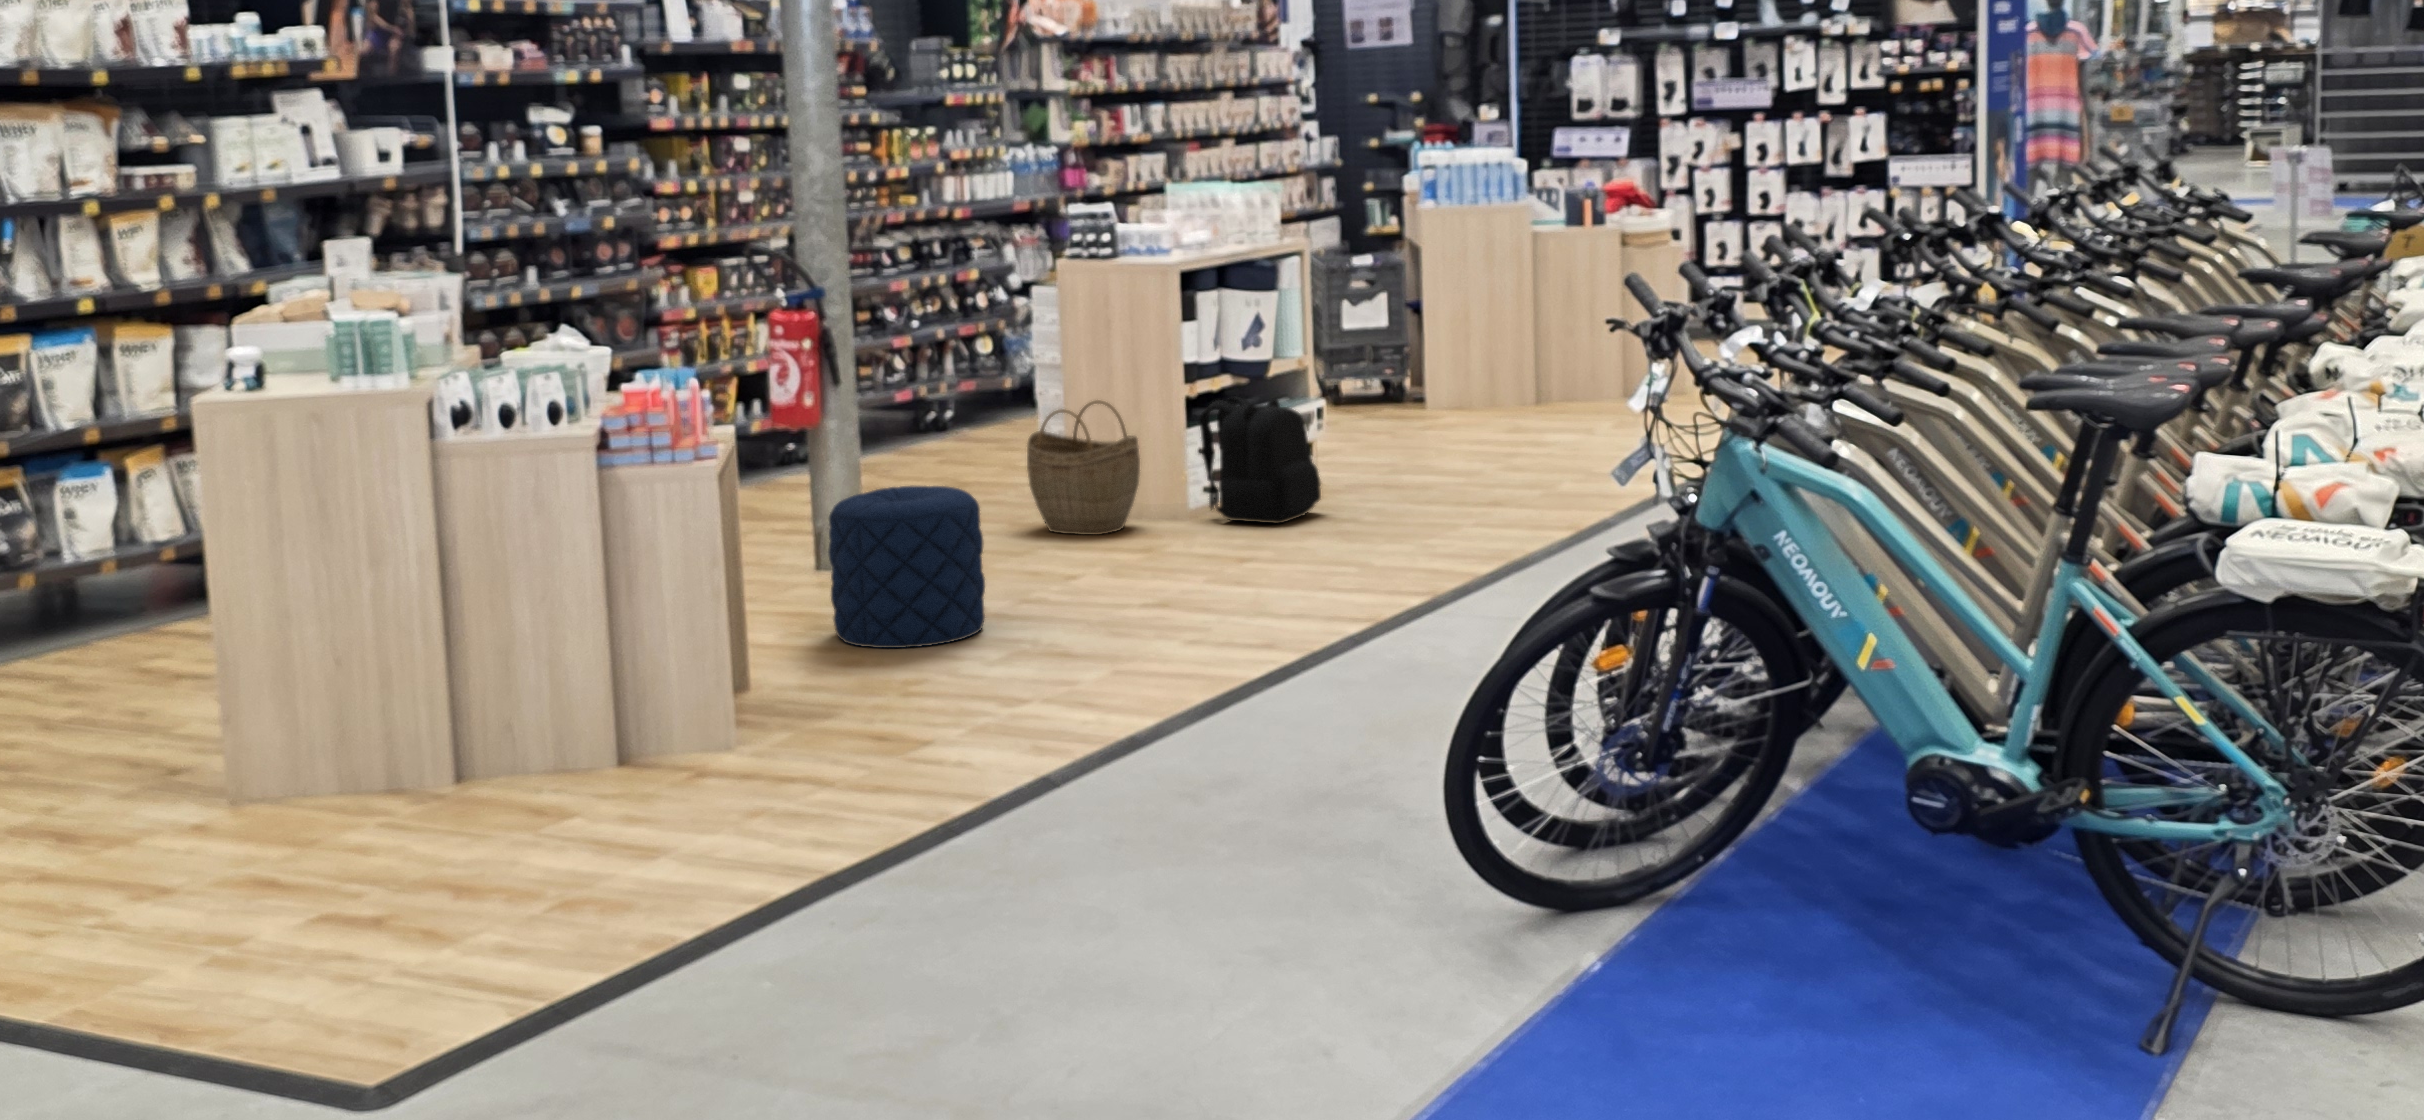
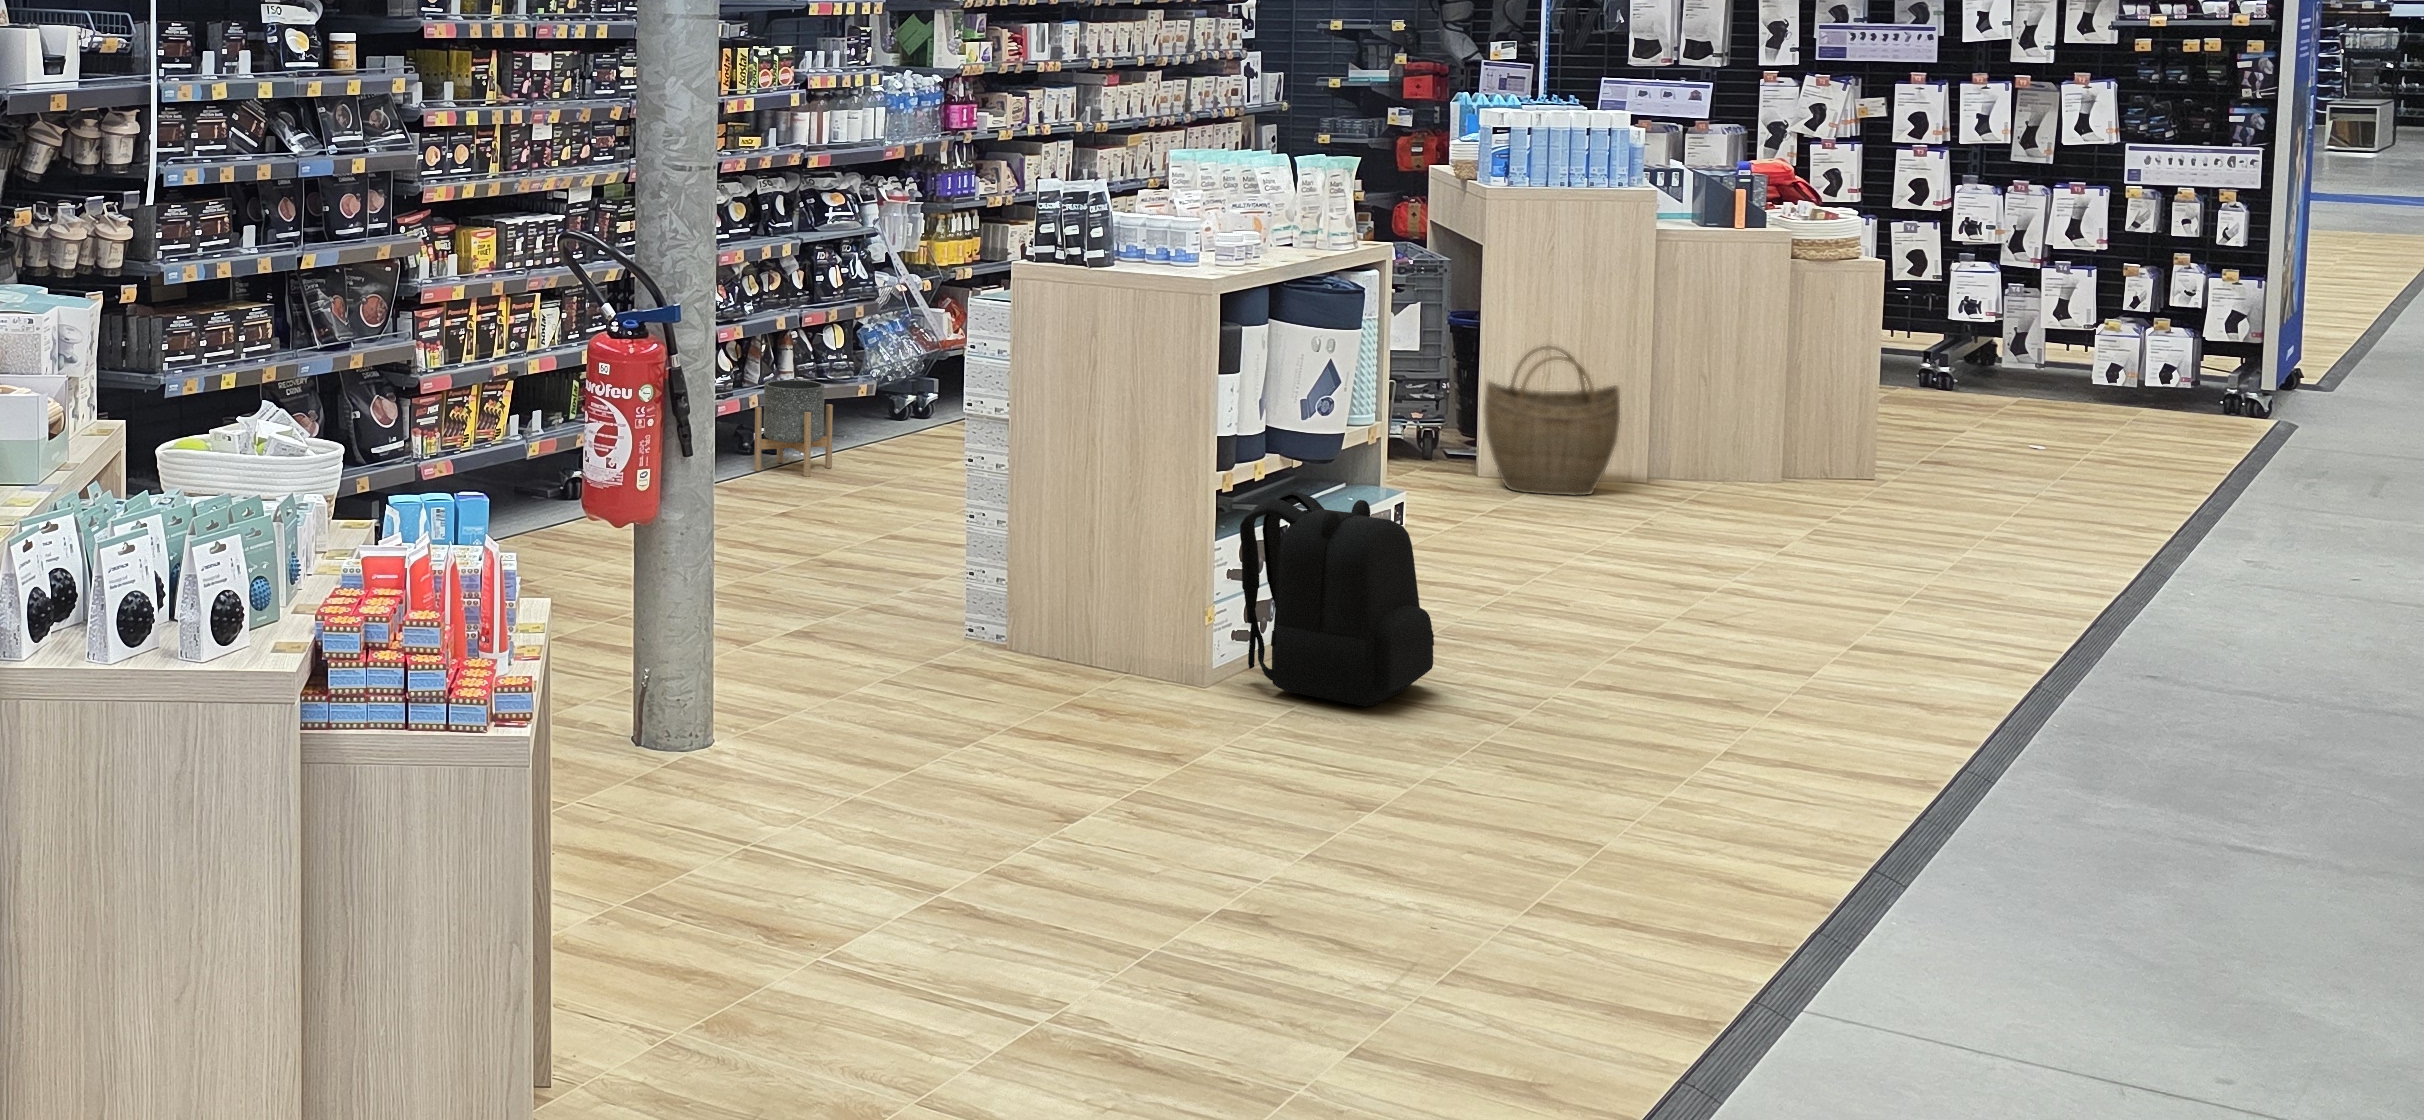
planter: none [919,374,979,442] -> present [754,380,833,477]
woven basket: present [1027,400,1140,535] -> present [1484,346,1620,496]
pouf: present [828,486,985,648] -> none [698,670,964,977]

